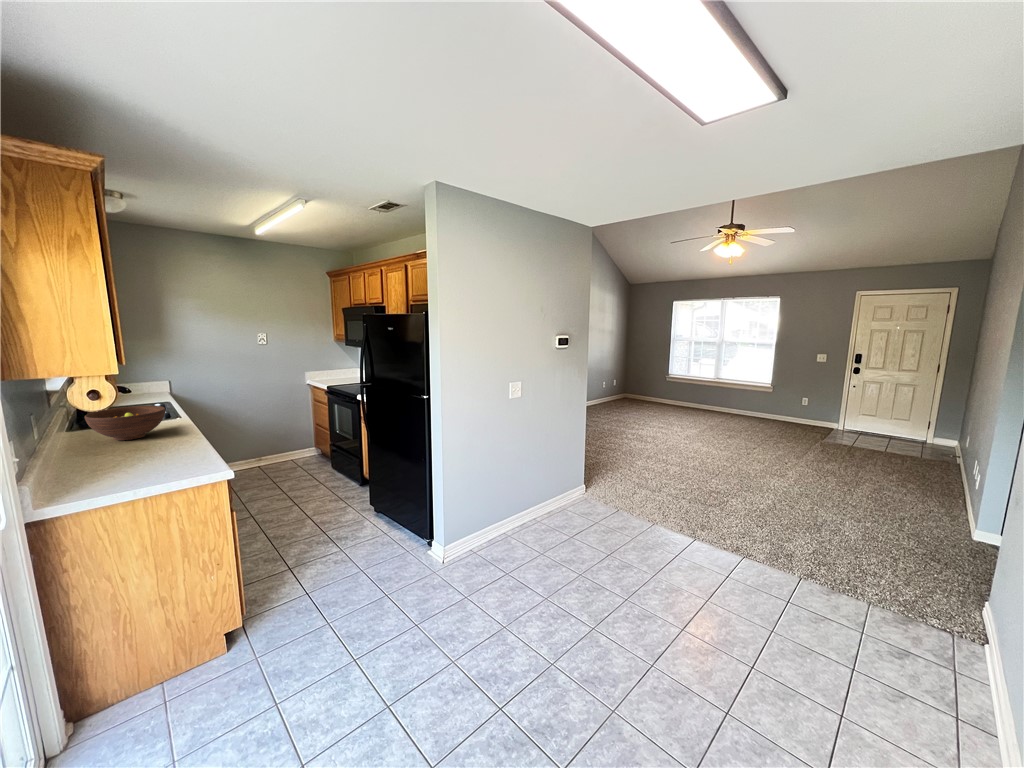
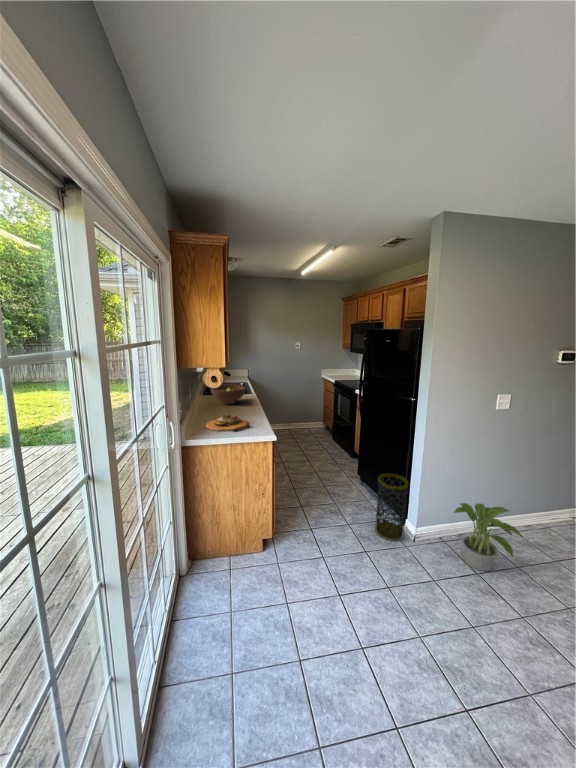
cutting board: none [82,453,183,484] -> present [206,415,250,432]
trash can: none [394,491,430,573] -> present [376,474,408,541]
potted plant: none [478,498,541,570] -> present [454,503,522,571]

